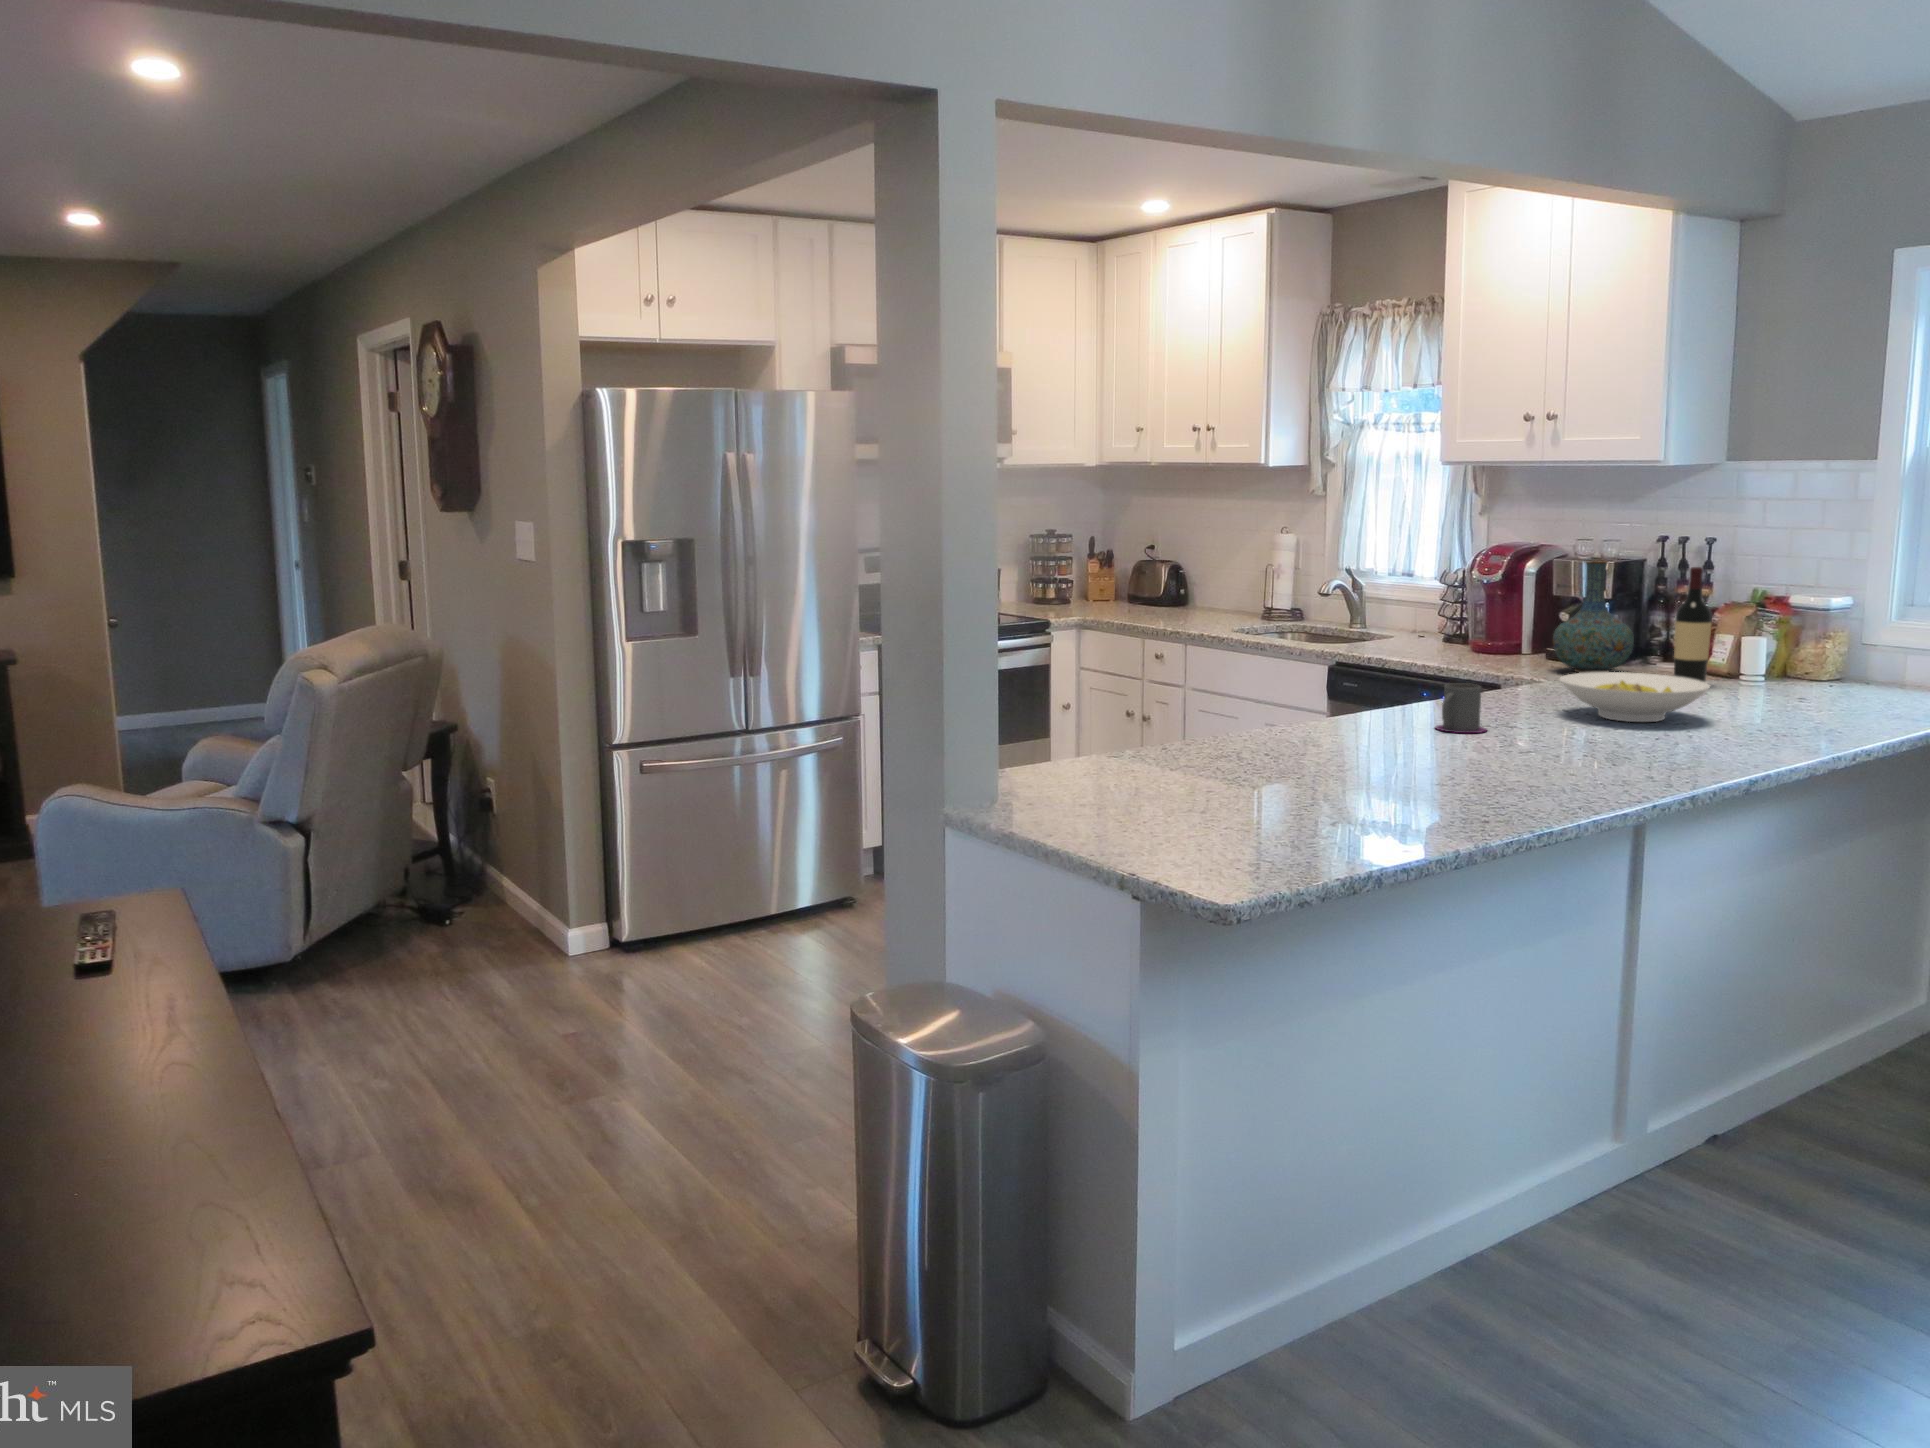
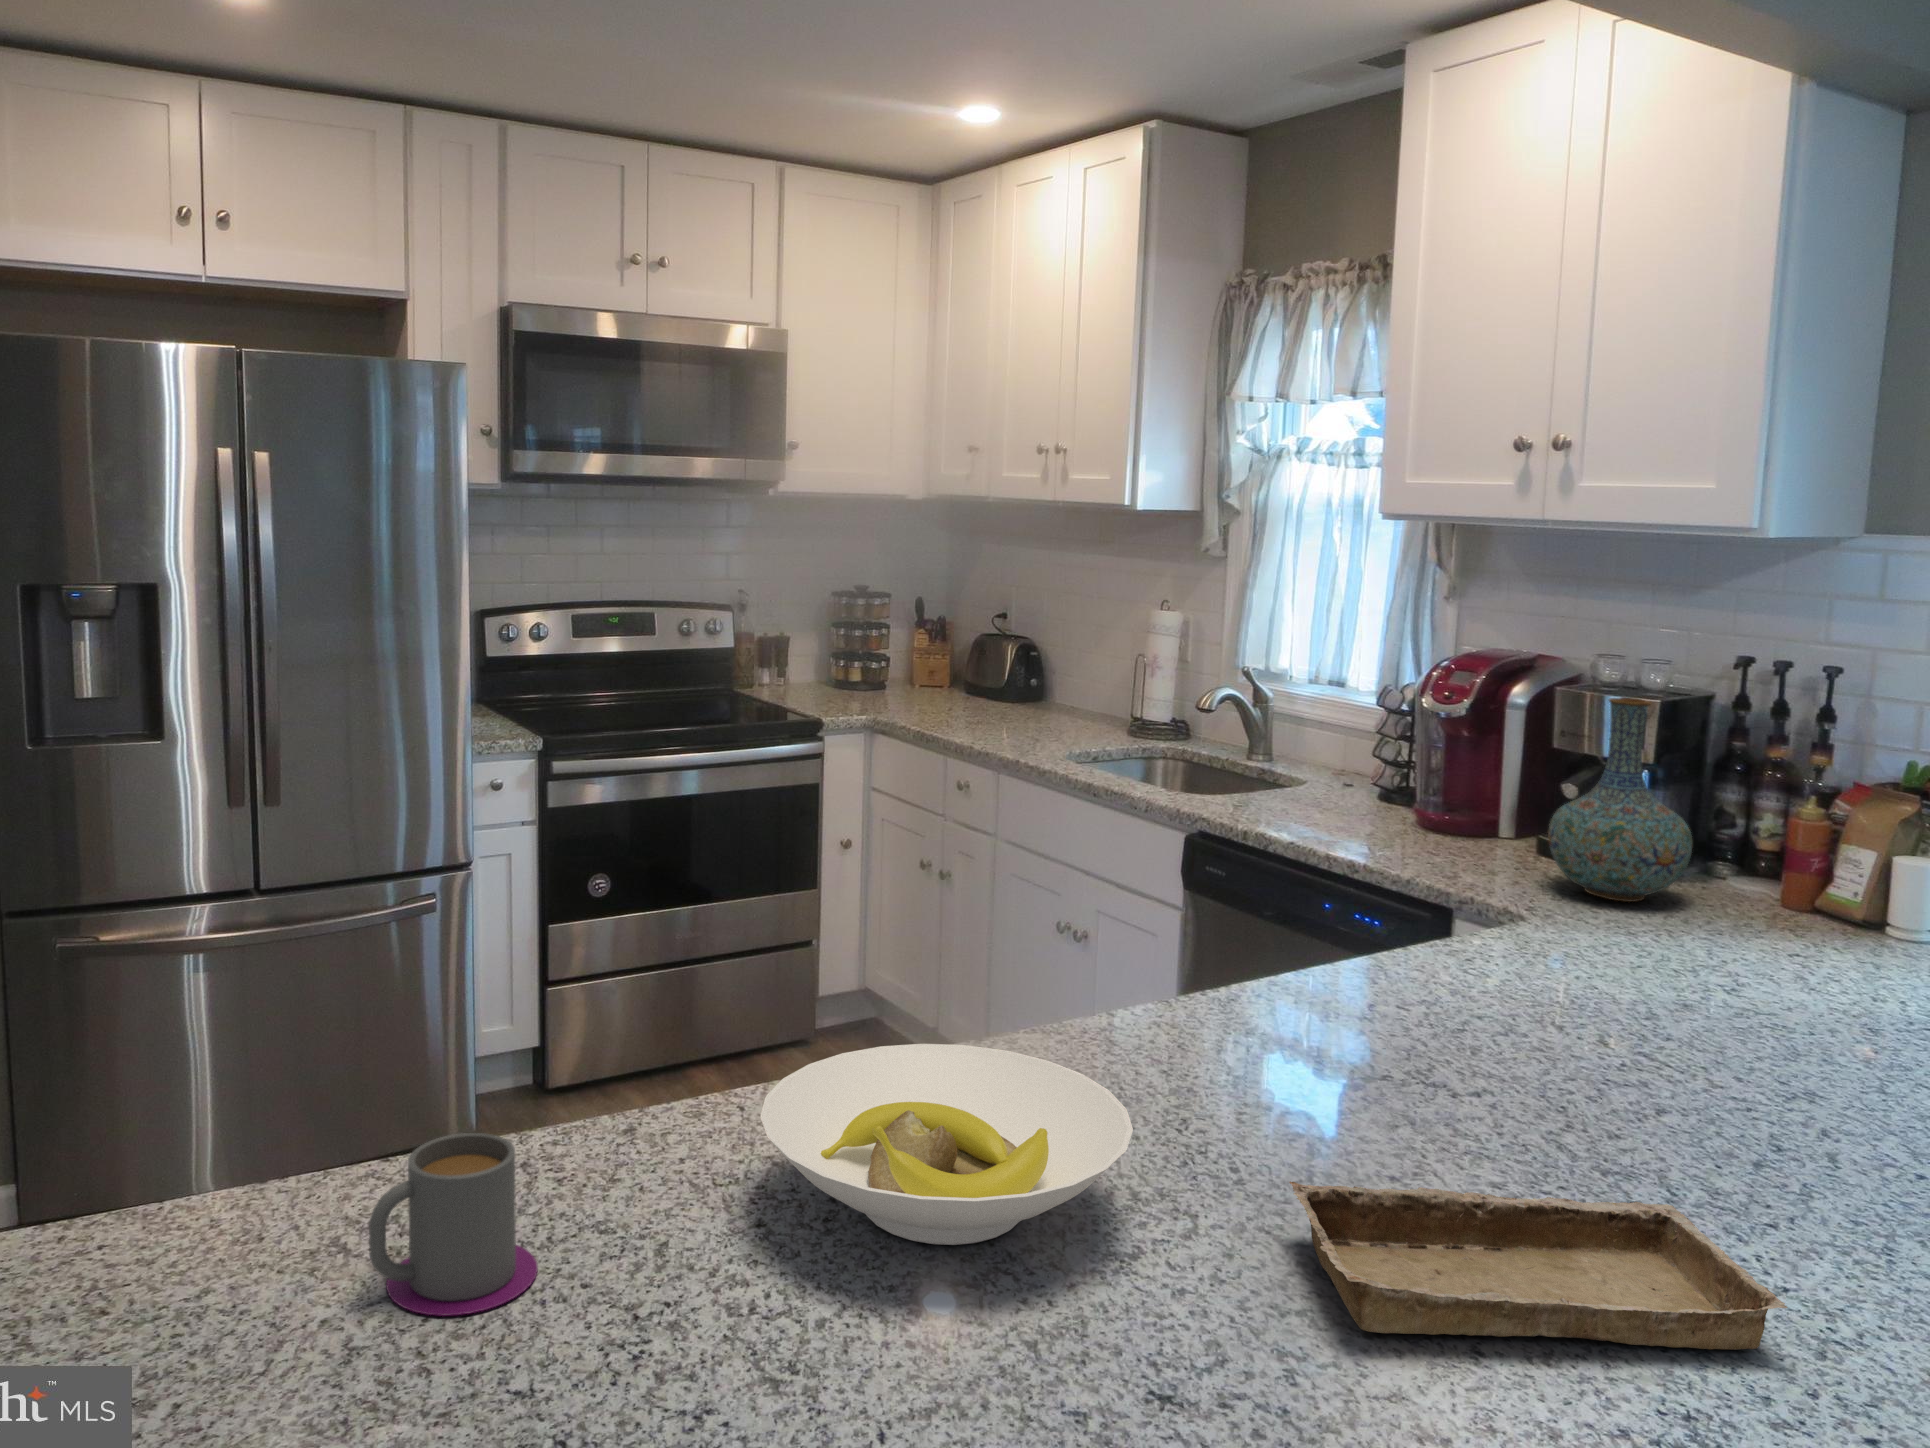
wine bottle: present [1674,567,1712,682] -> none [1767,729,1845,955]
bowl: present [1560,672,1710,722] -> present [760,1044,1133,1245]
mug: present [1436,683,1486,733] -> present [369,1133,538,1316]
tray: none [1459,736,1657,772] -> present [1289,1182,1788,1350]

